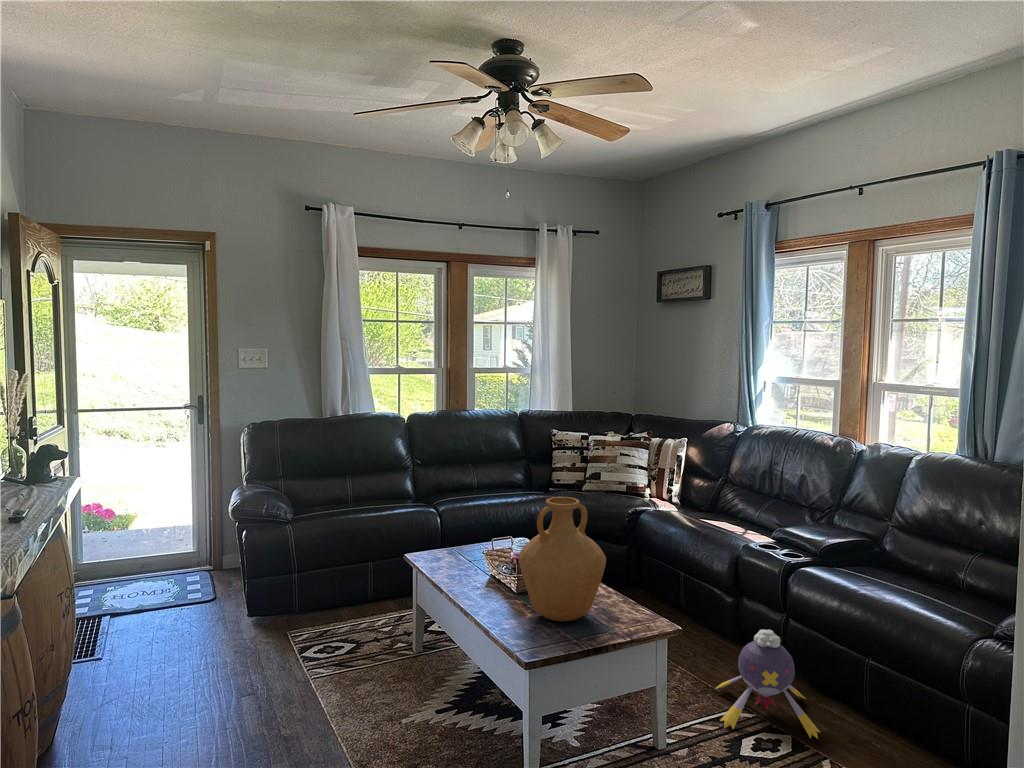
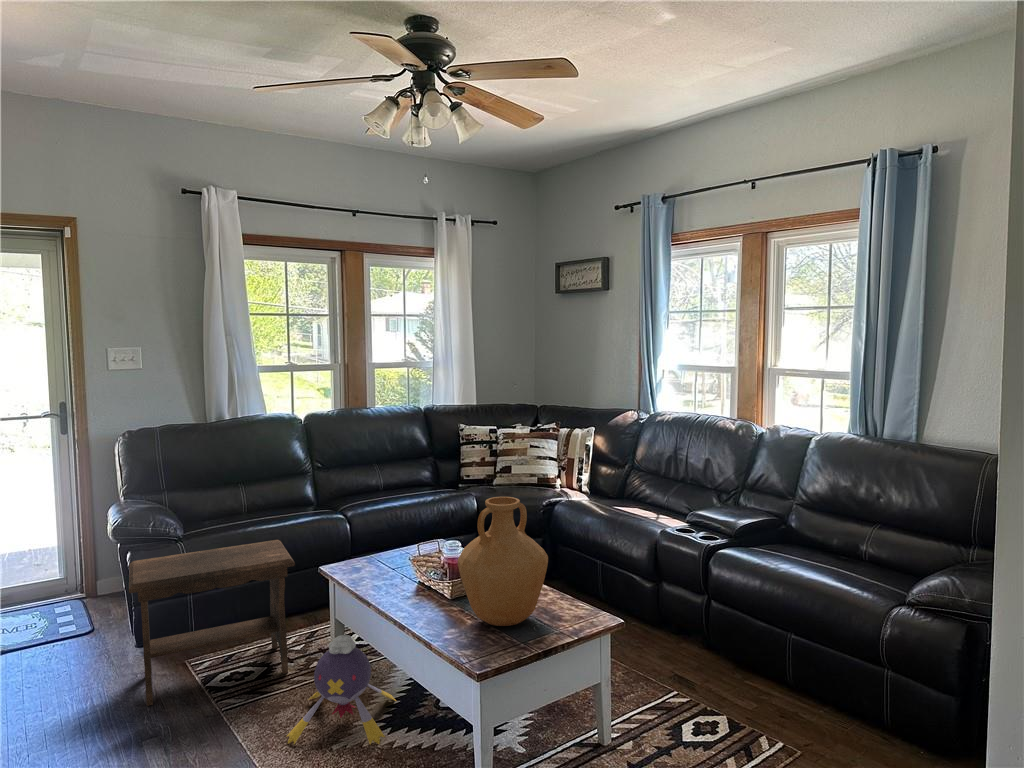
footstool: none [237,528,382,667] -> present [129,540,295,706]
plush toy: present [715,629,820,739] -> present [287,635,396,744]

